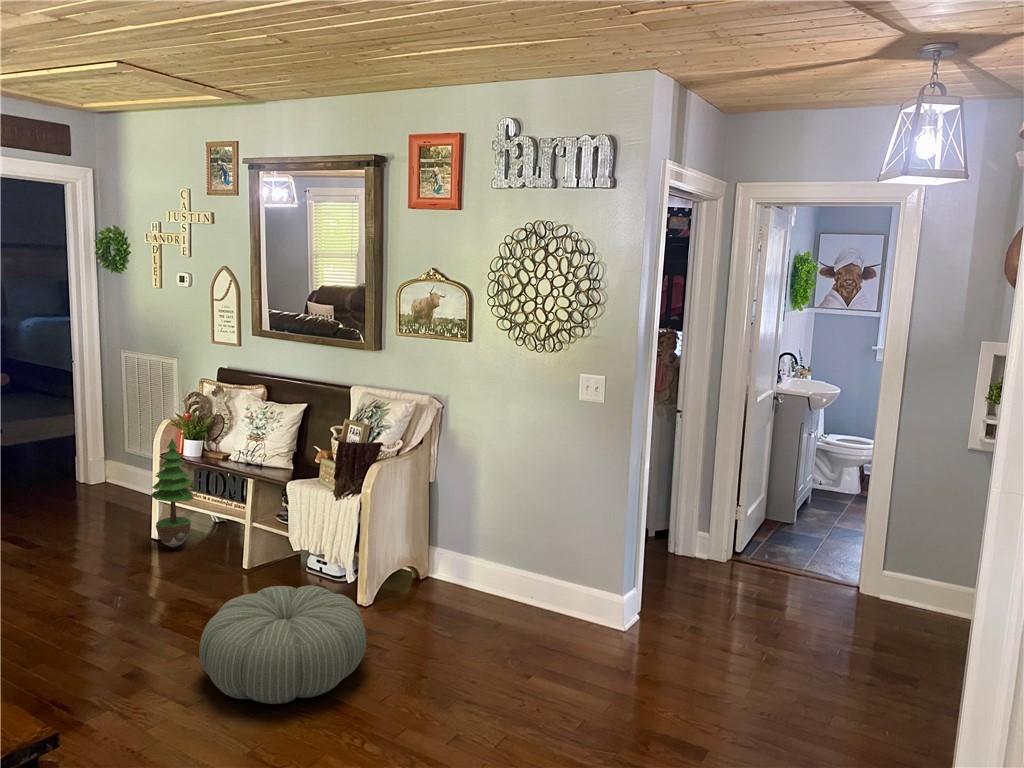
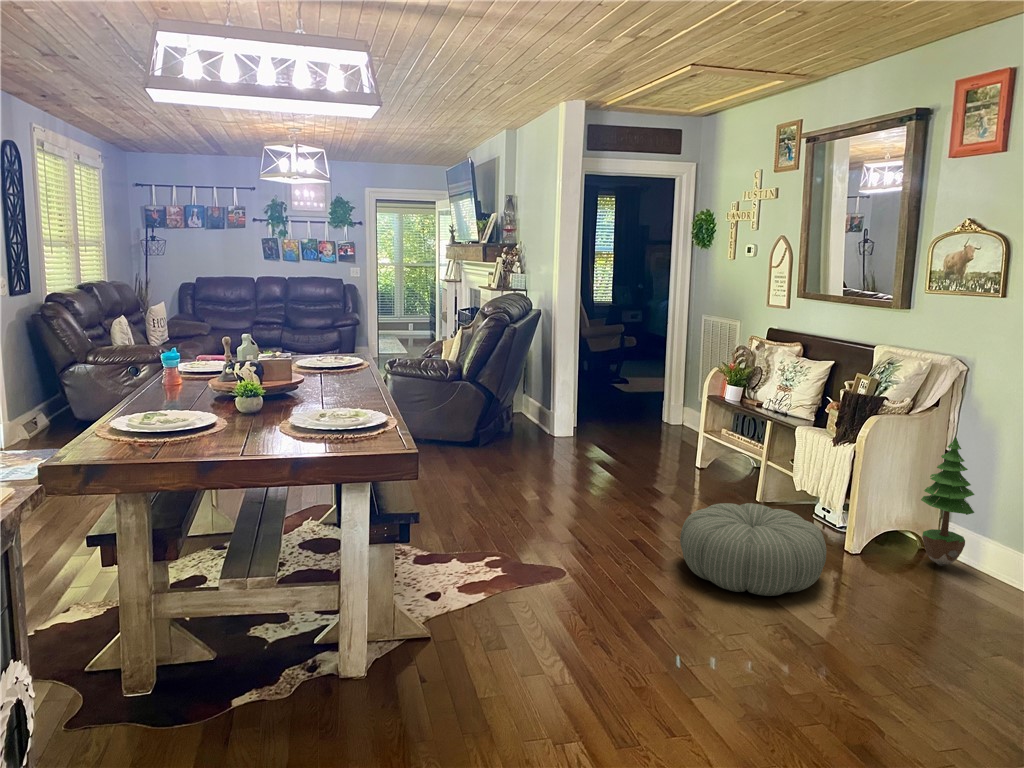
potted tree: present [150,438,194,548] -> present [921,437,974,566]

